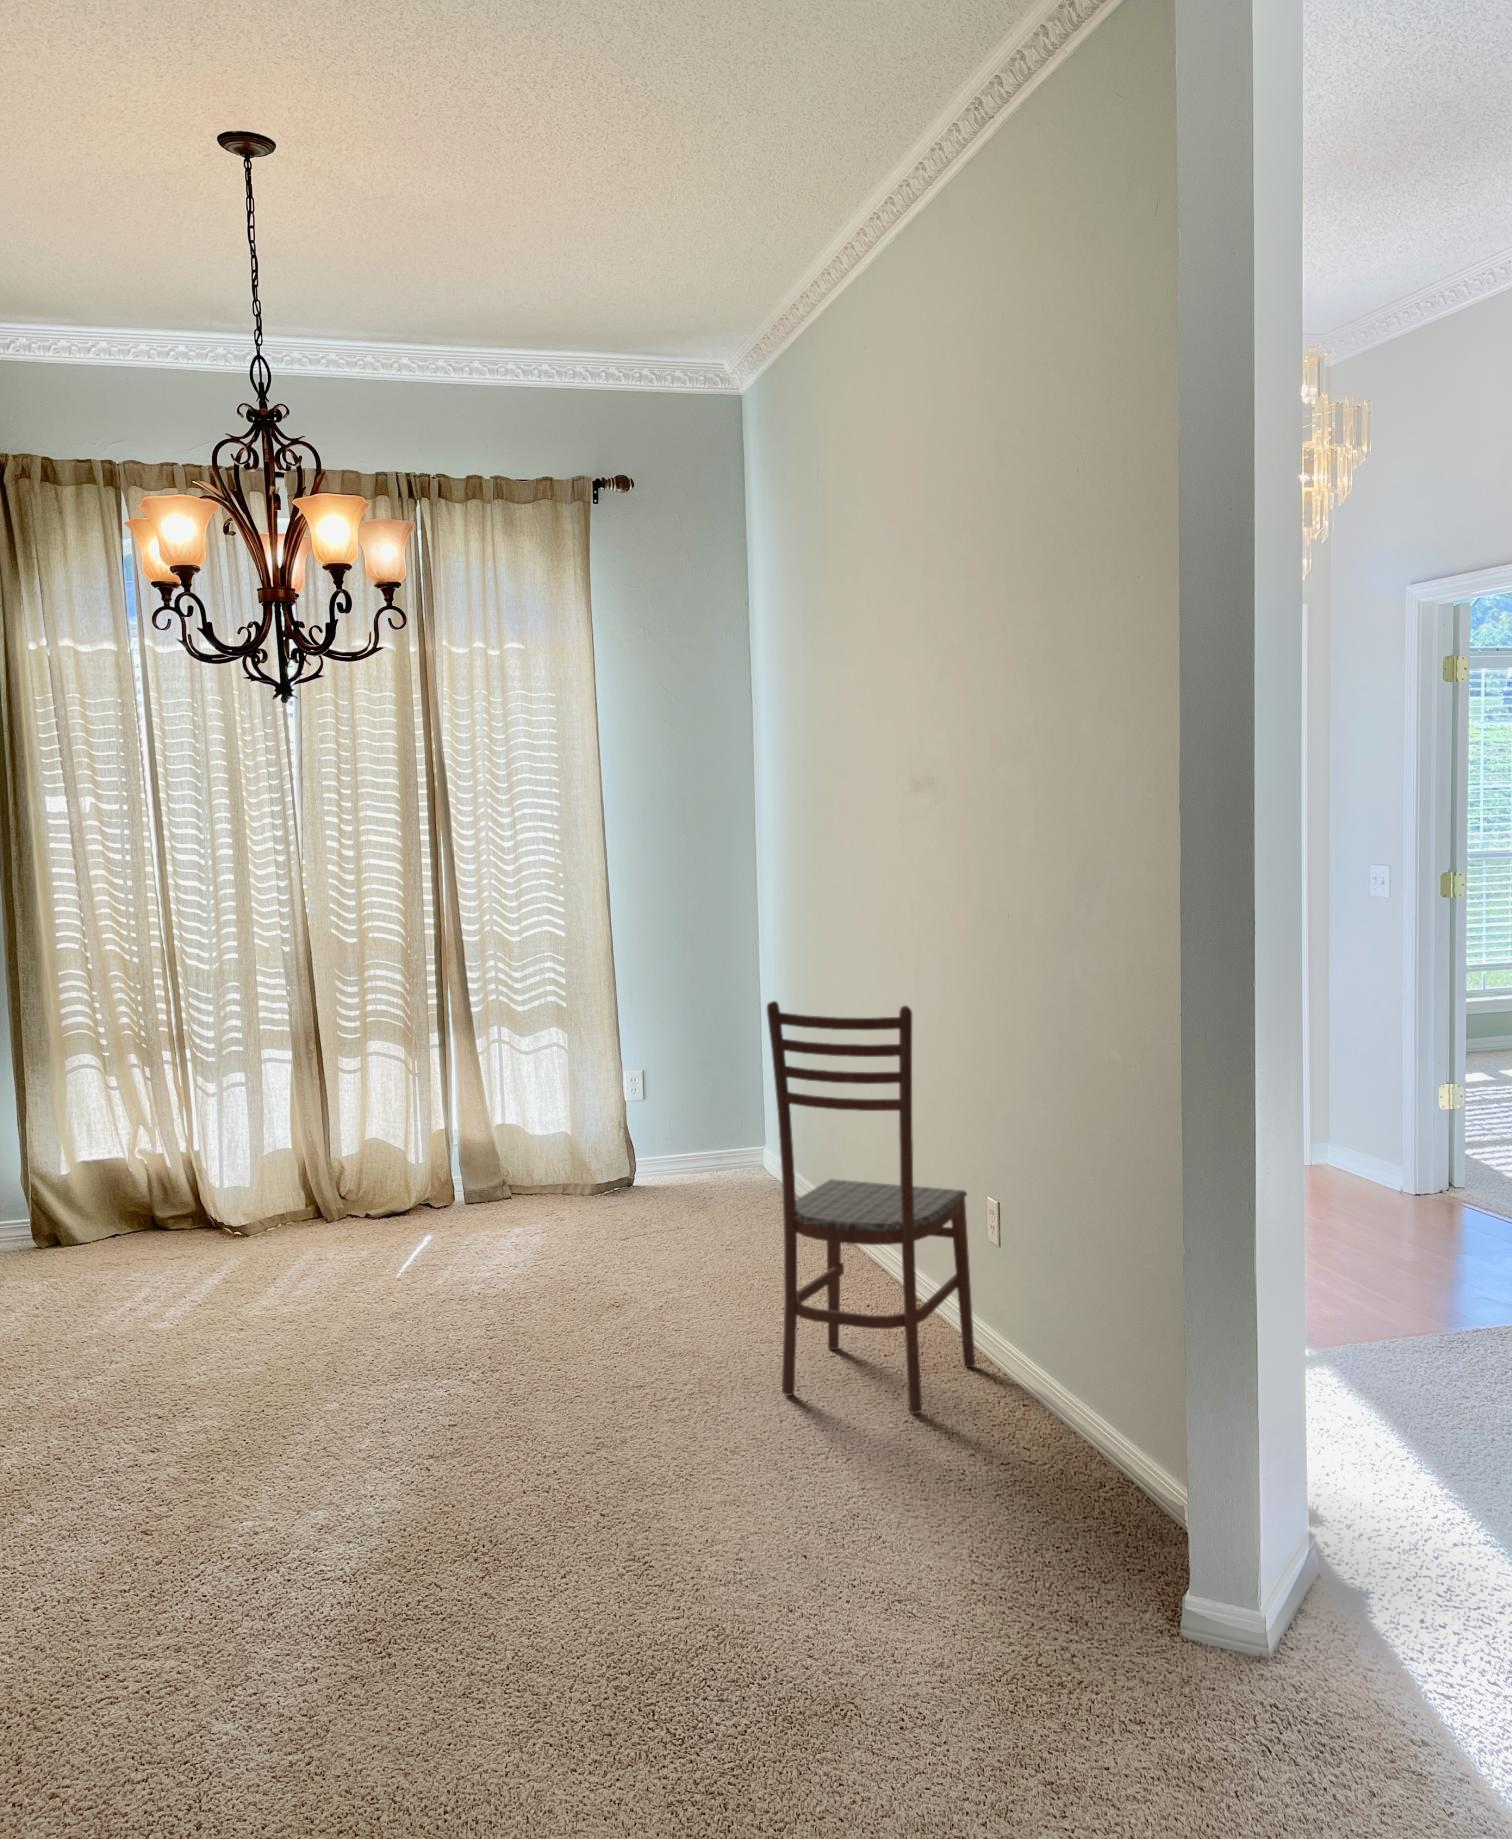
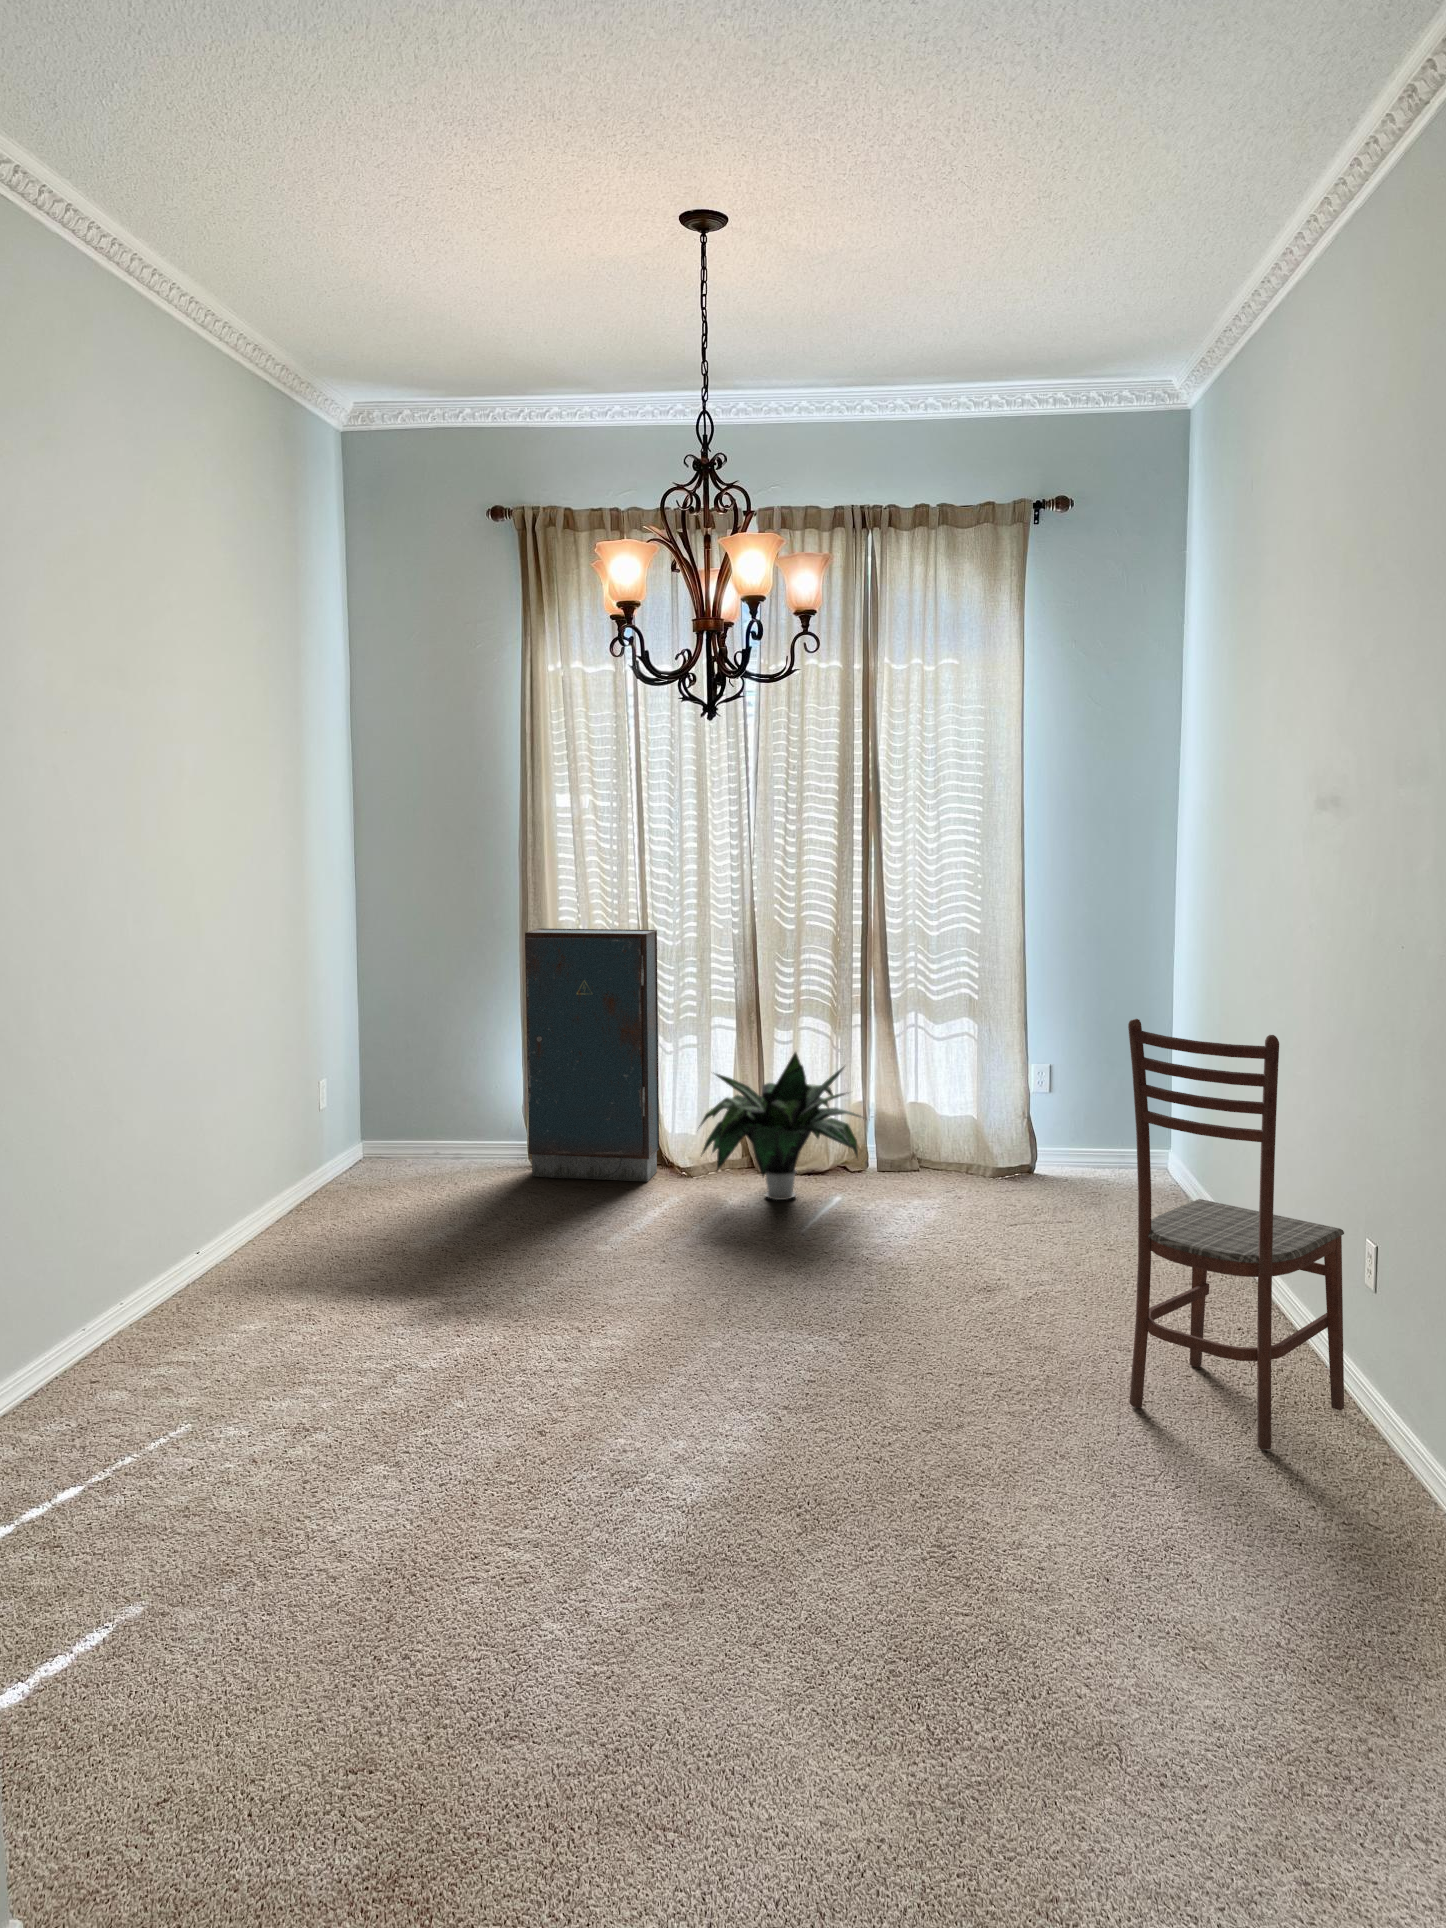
cabinet: none [26,950,202,1256] -> present [525,928,659,1181]
potted plant: none [255,1076,455,1247] -> present [699,1052,861,1200]

